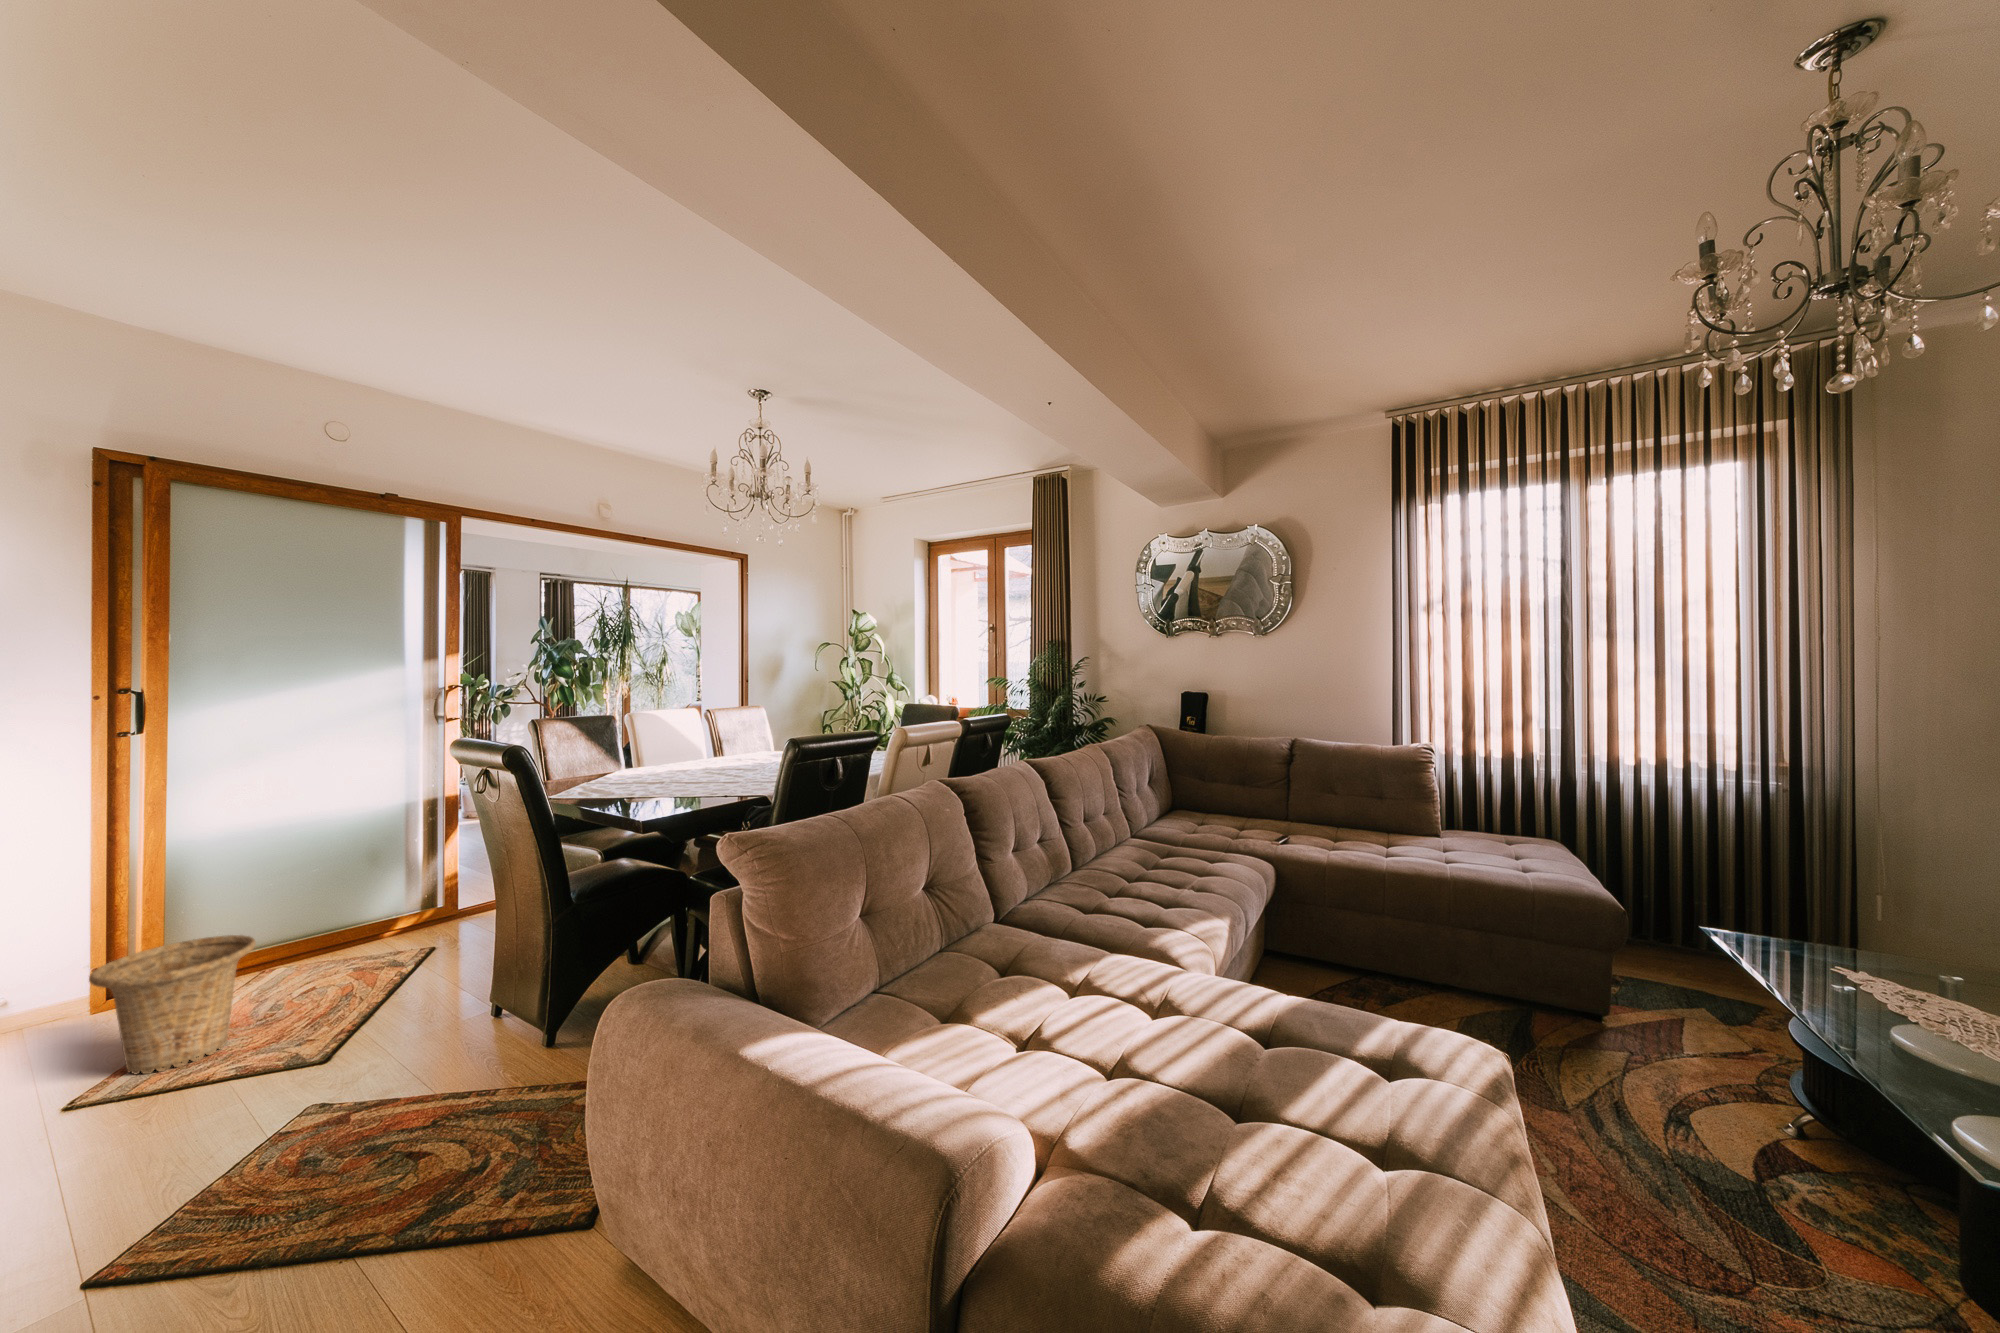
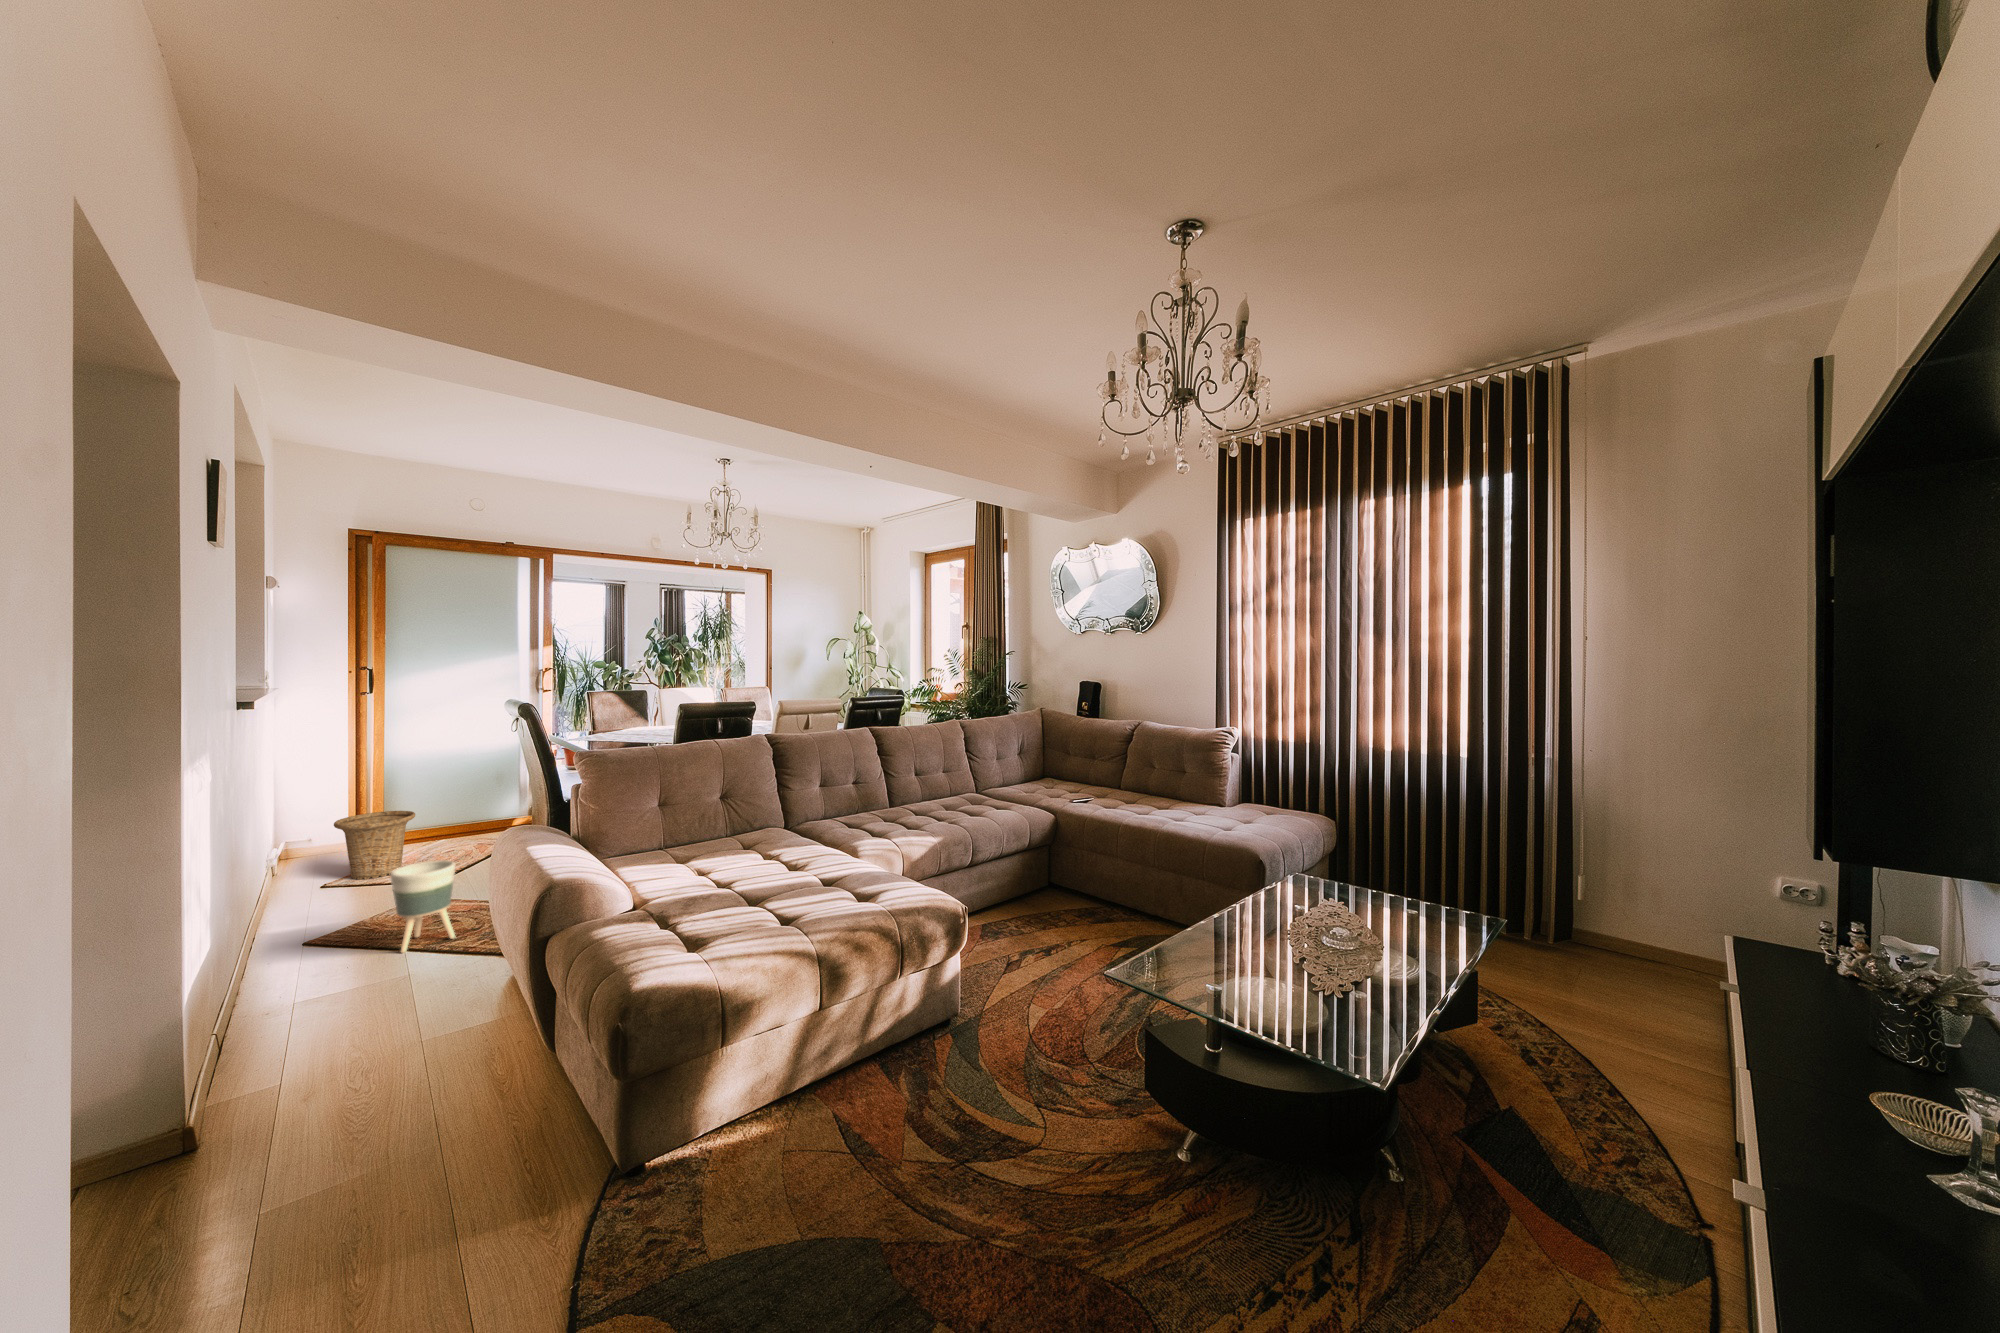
planter: none [314,1050,445,1263] -> present [390,860,455,953]

